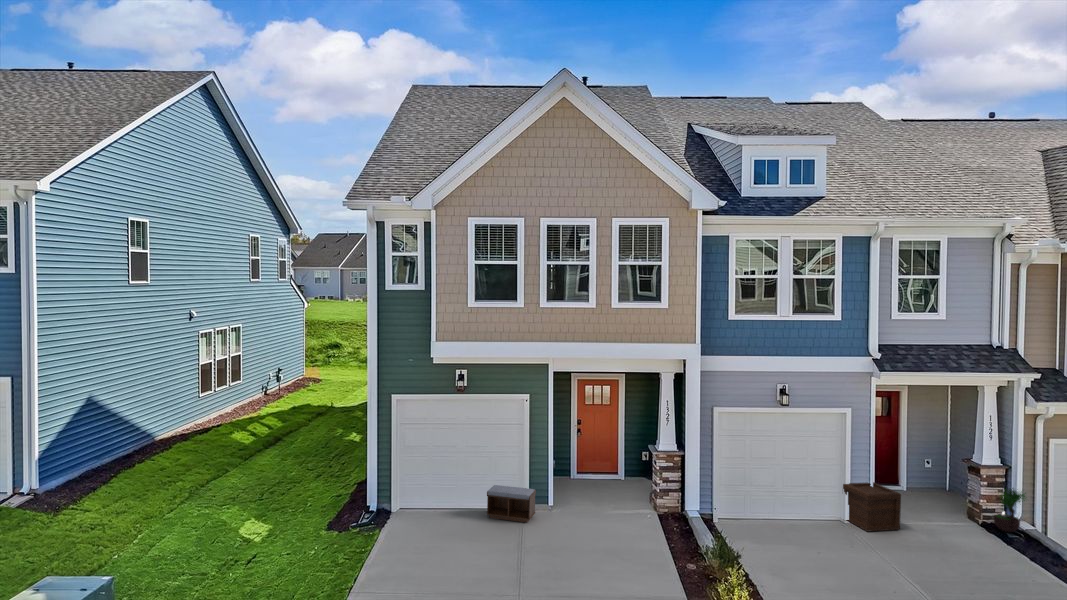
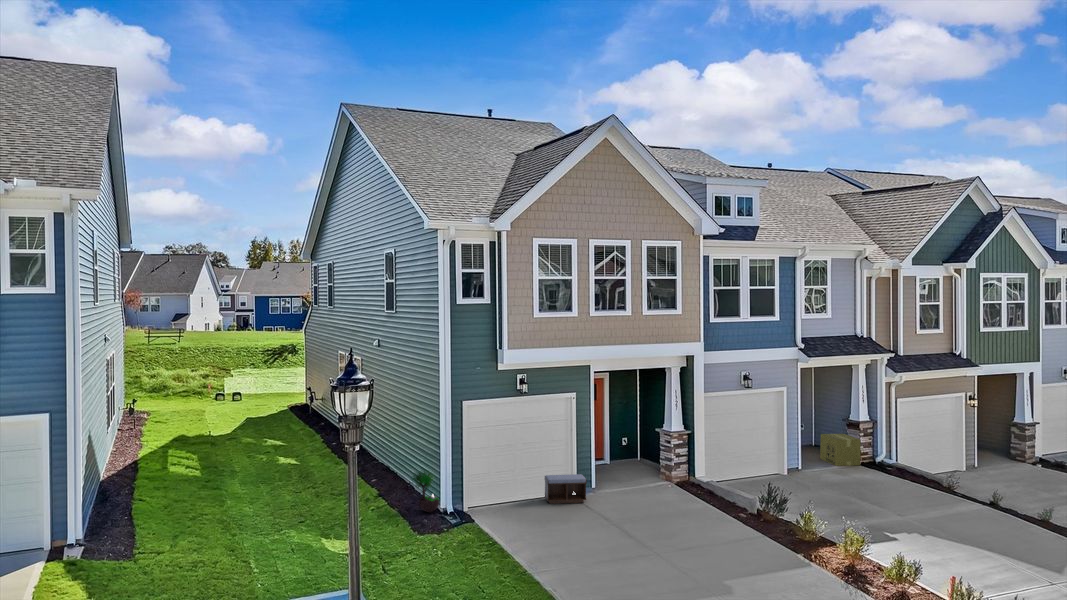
cardboard box: none [922,476,978,527] -> present [820,434,861,466]
wooden crate: present [843,482,901,531] -> none [783,441,823,476]
potted tree: present [994,488,1026,532] -> present [413,472,439,512]

